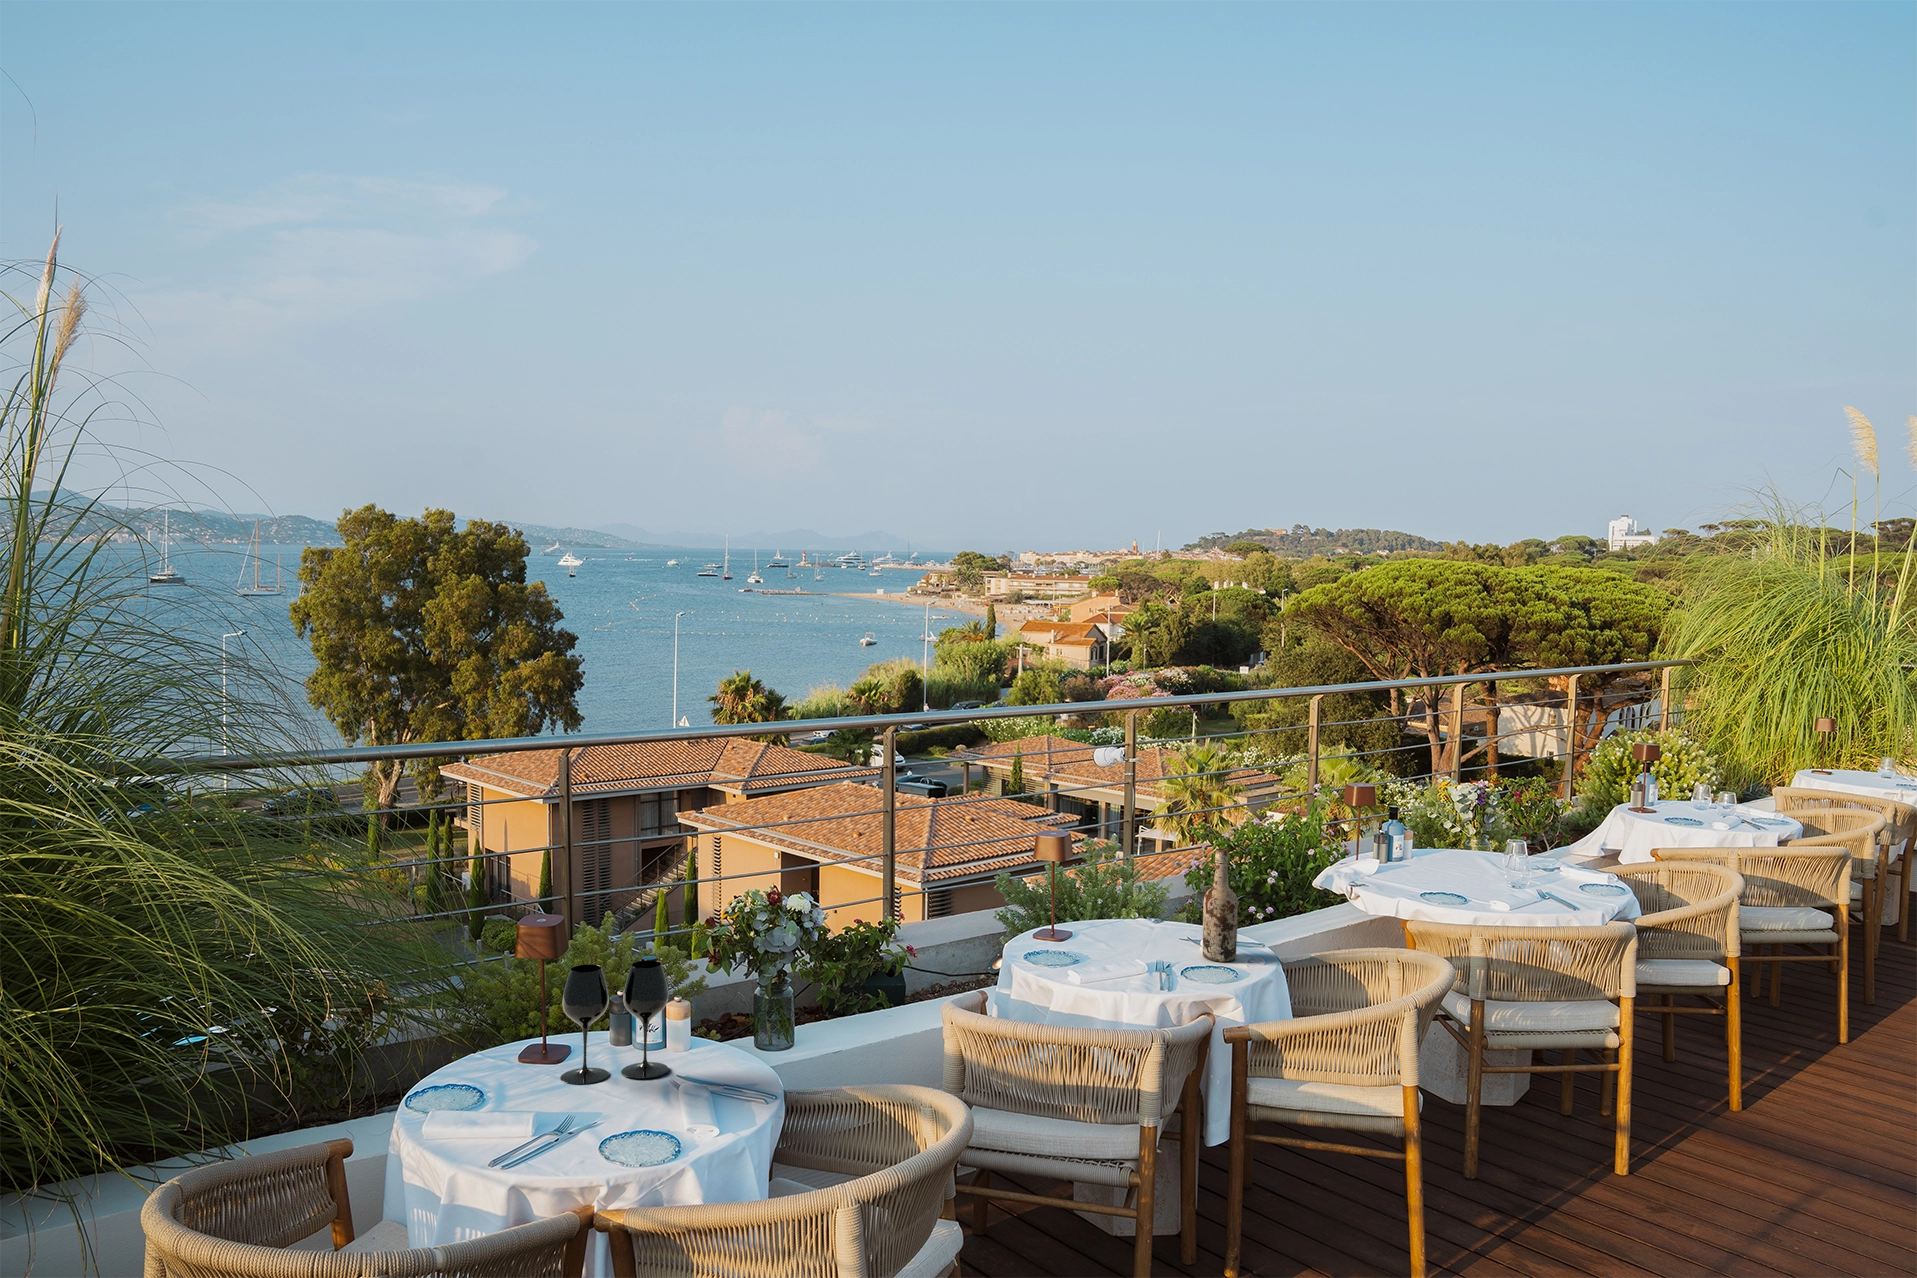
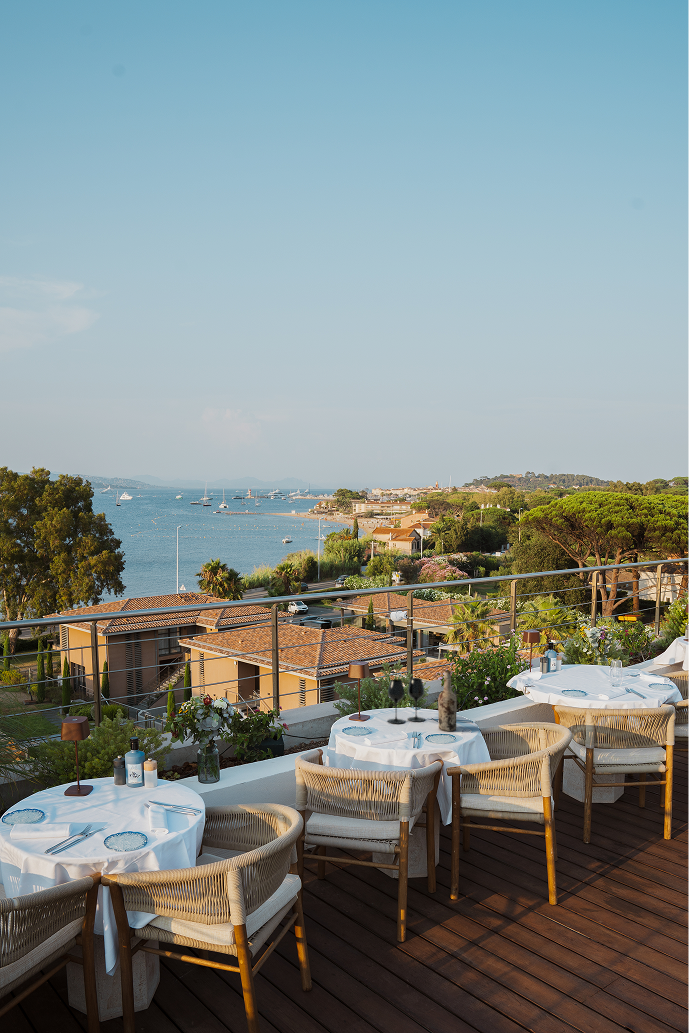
wine glass: present [560,960,668,1085] -> present [388,678,425,724]

